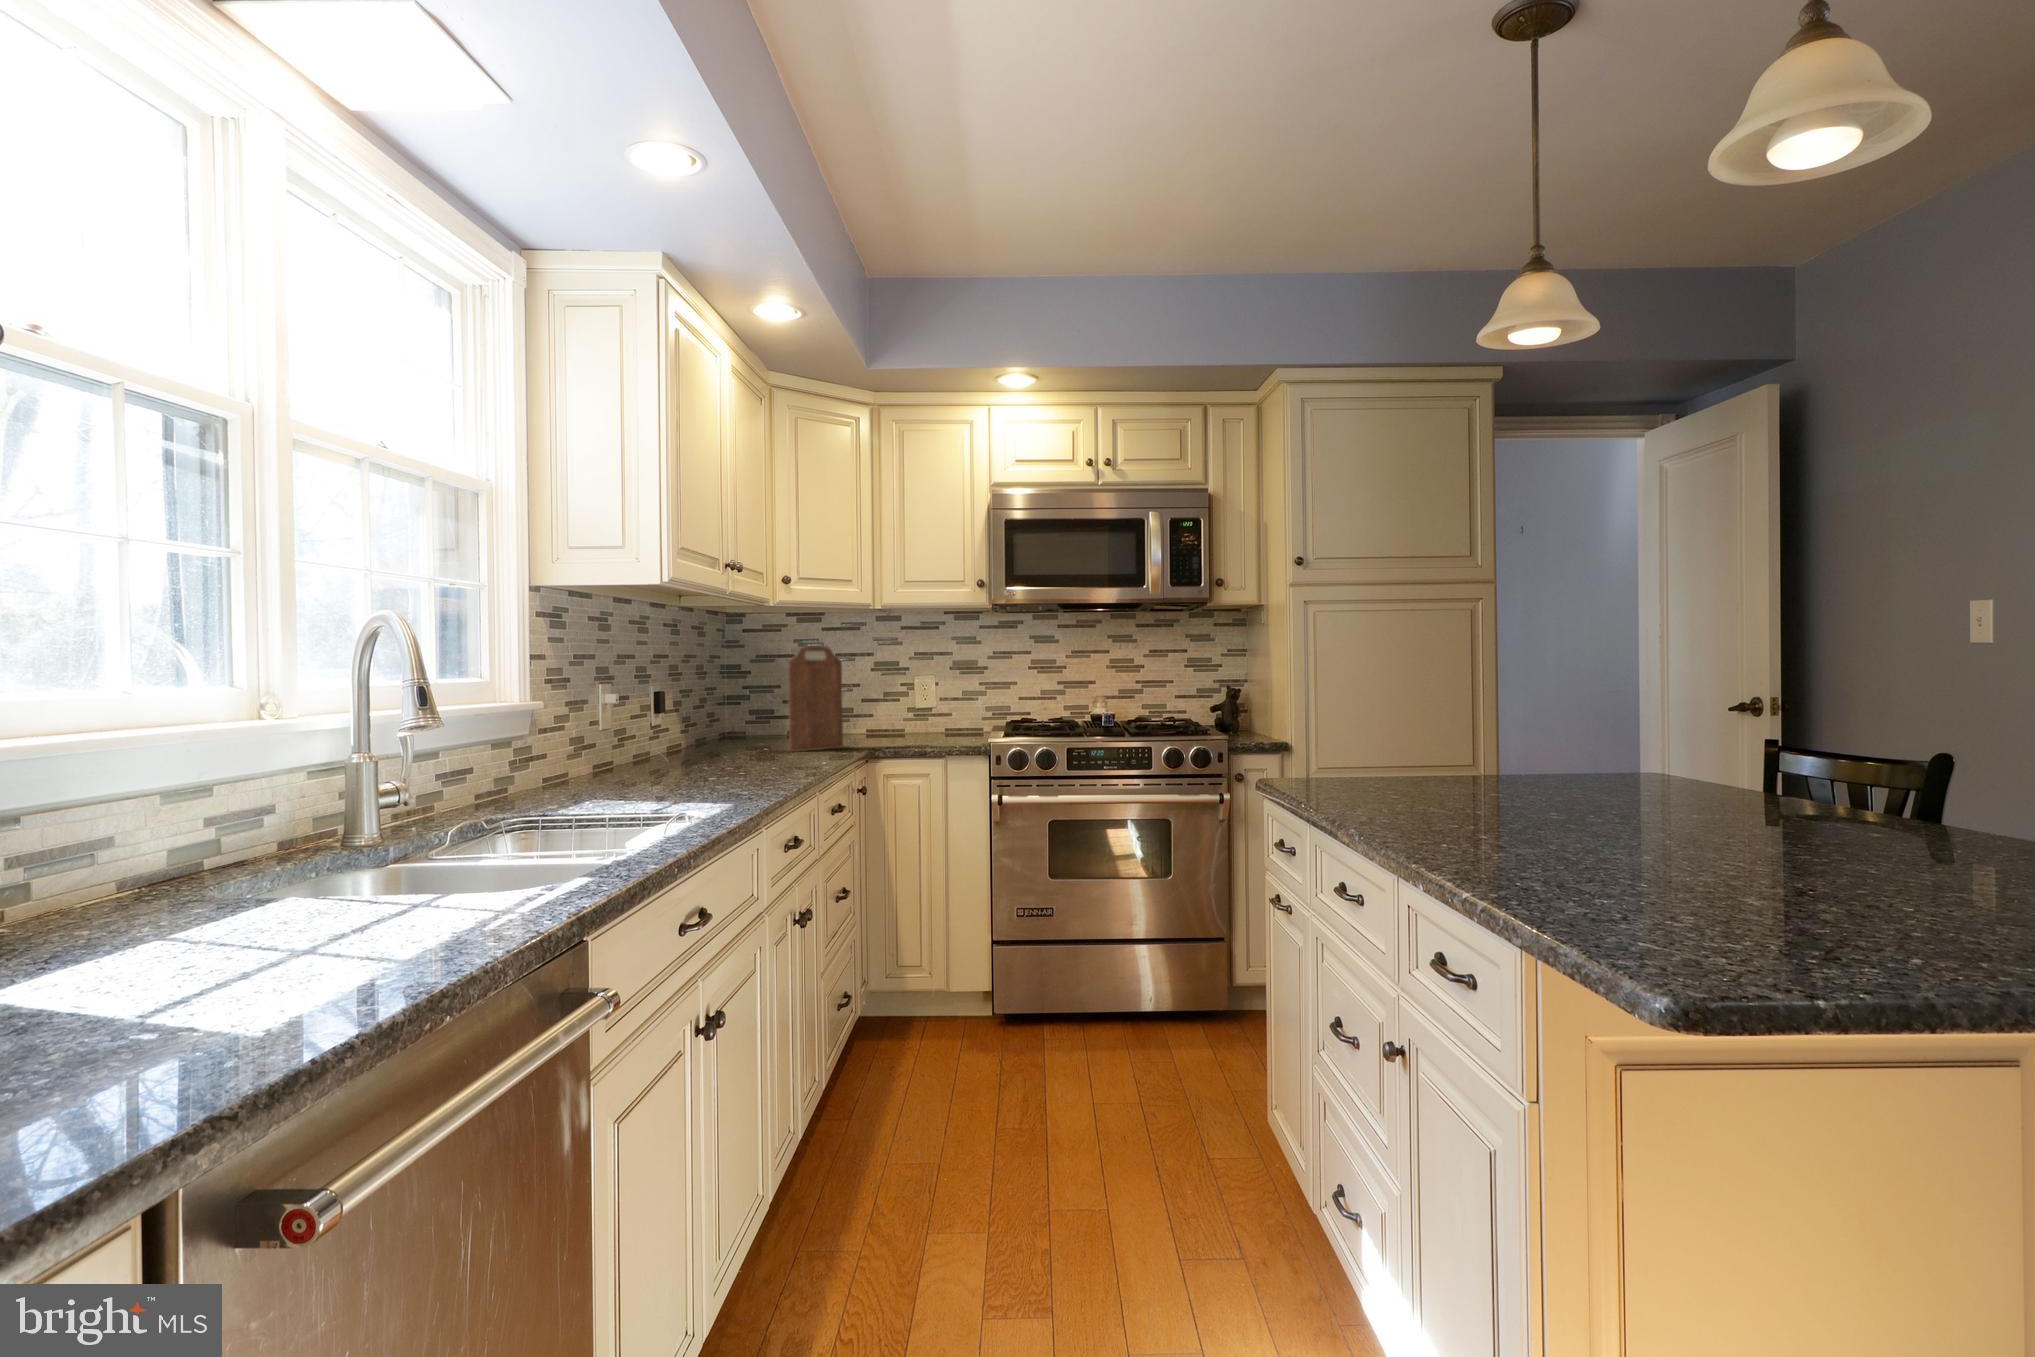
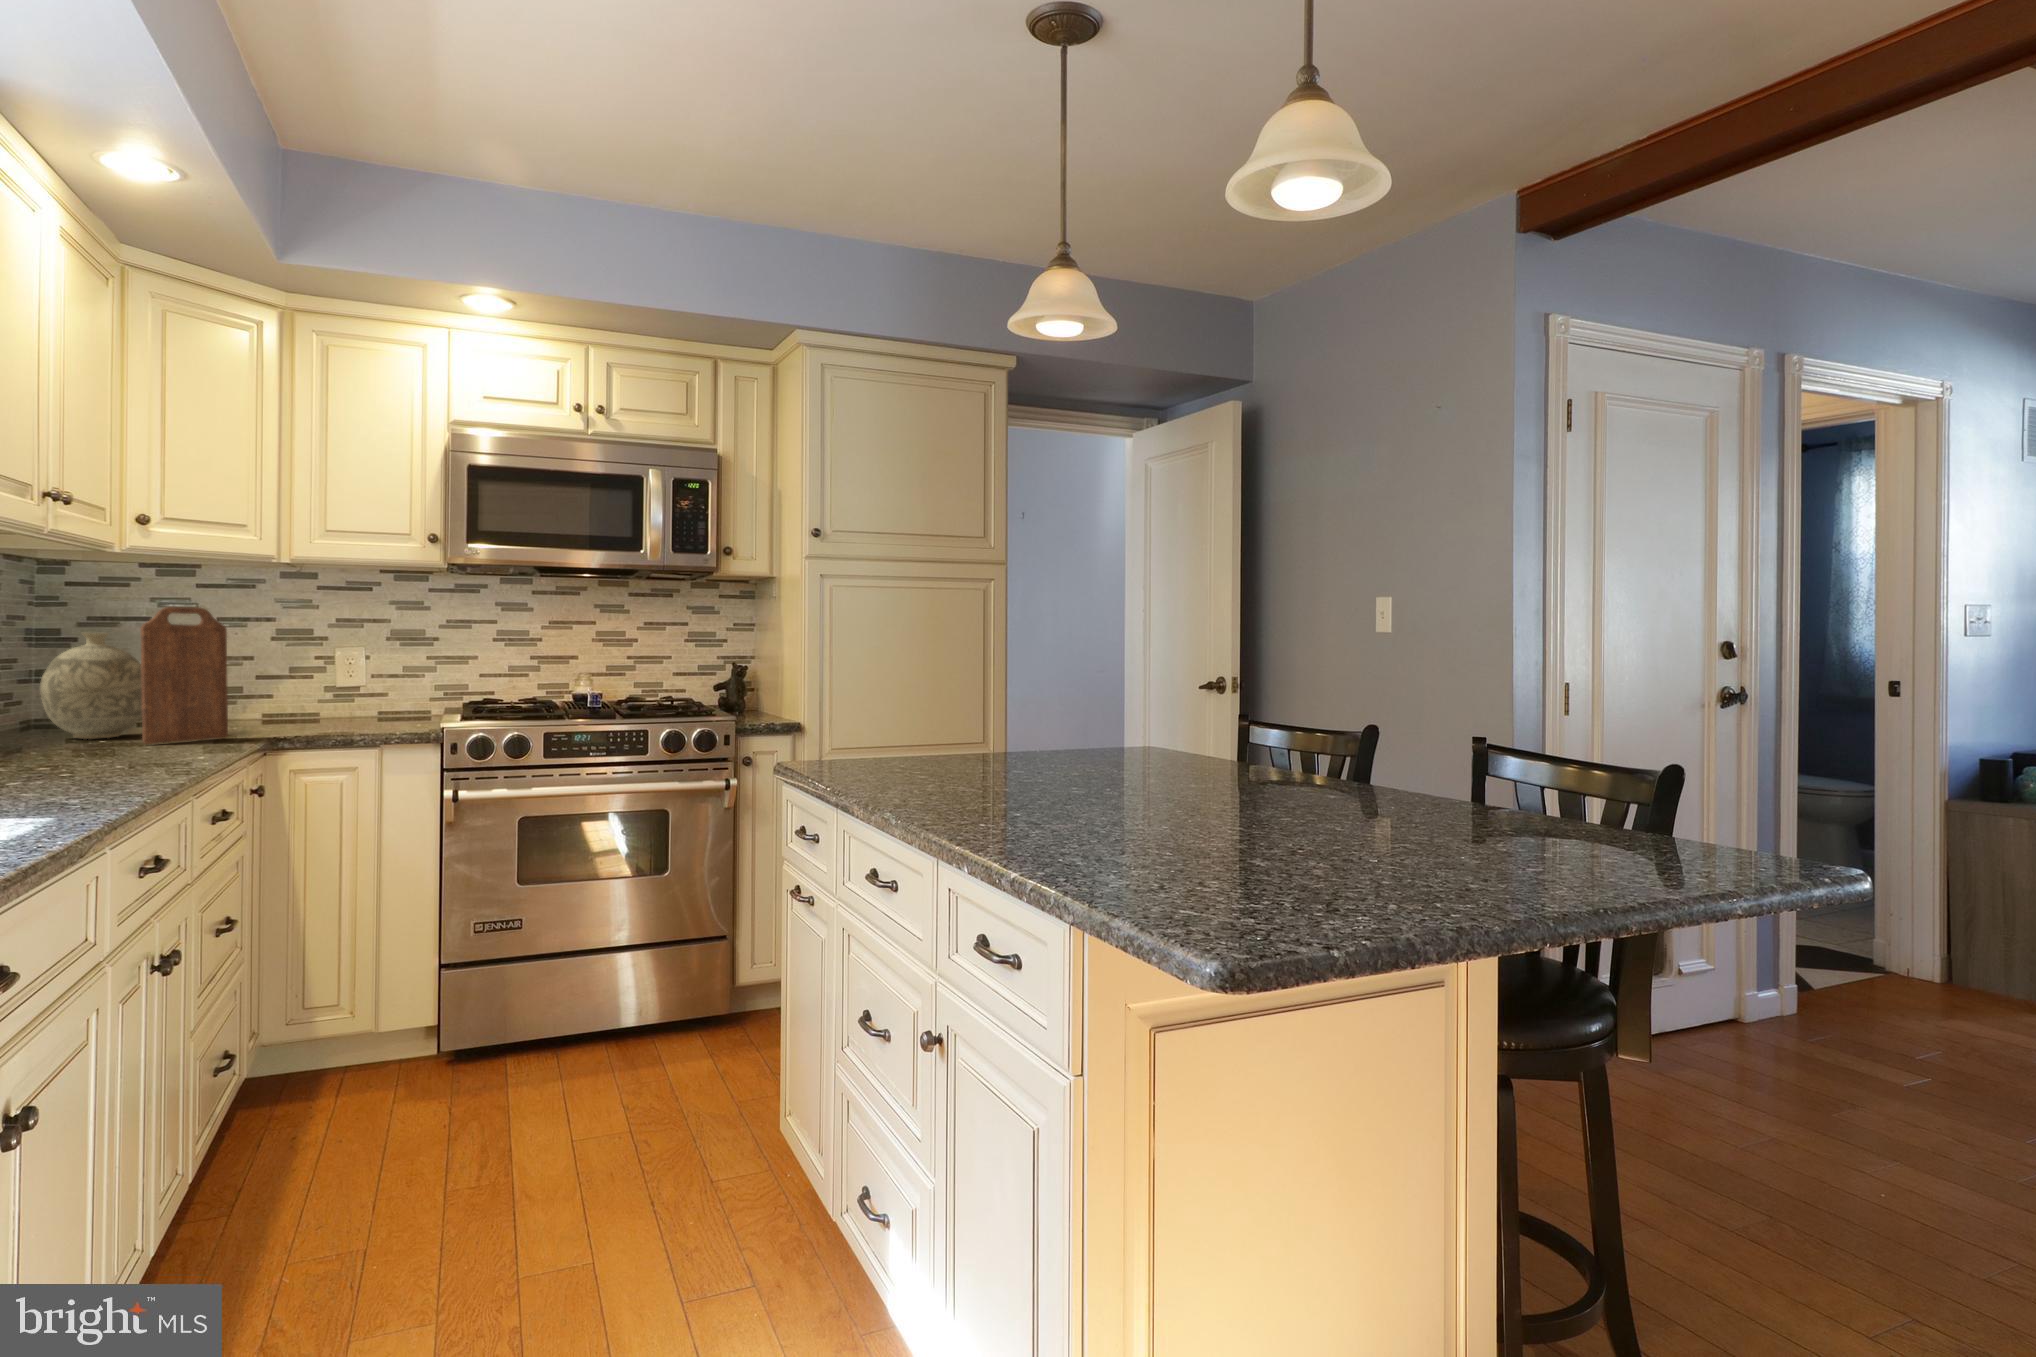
decorative vase: none [729,668,795,746] -> present [40,633,142,739]

